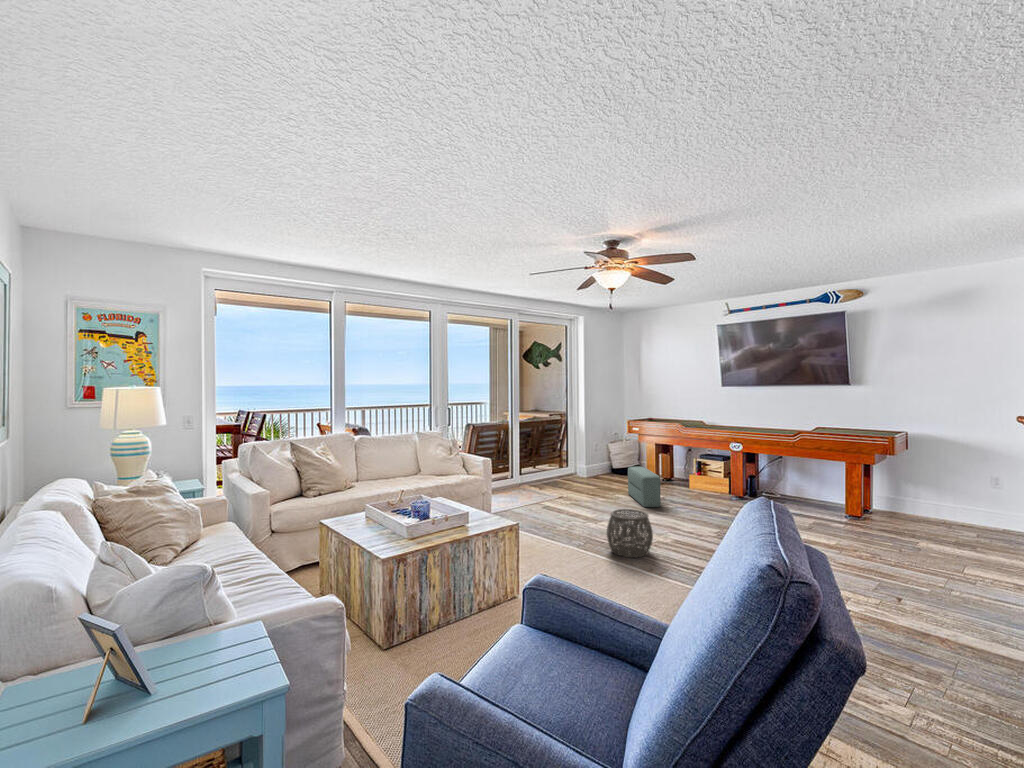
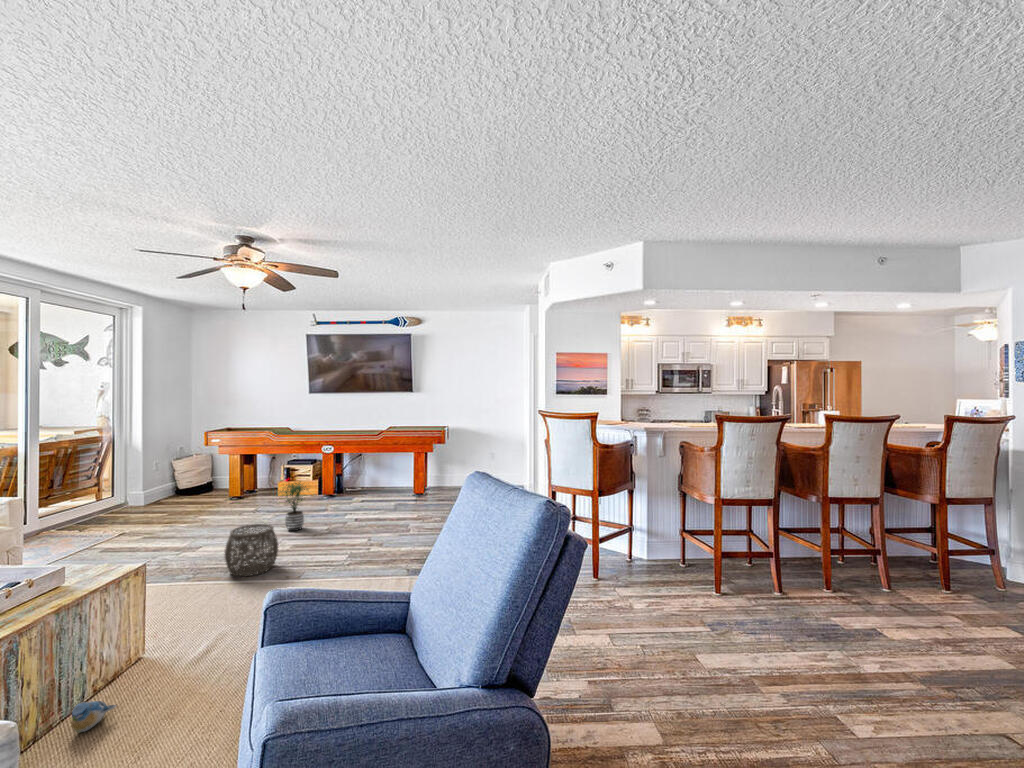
pouf: present [628,467,661,507] -> none [212,481,258,523]
potted plant: none [667,475,704,525] -> present [279,483,308,531]
plush toy: none [452,614,482,636] -> present [72,701,116,733]

